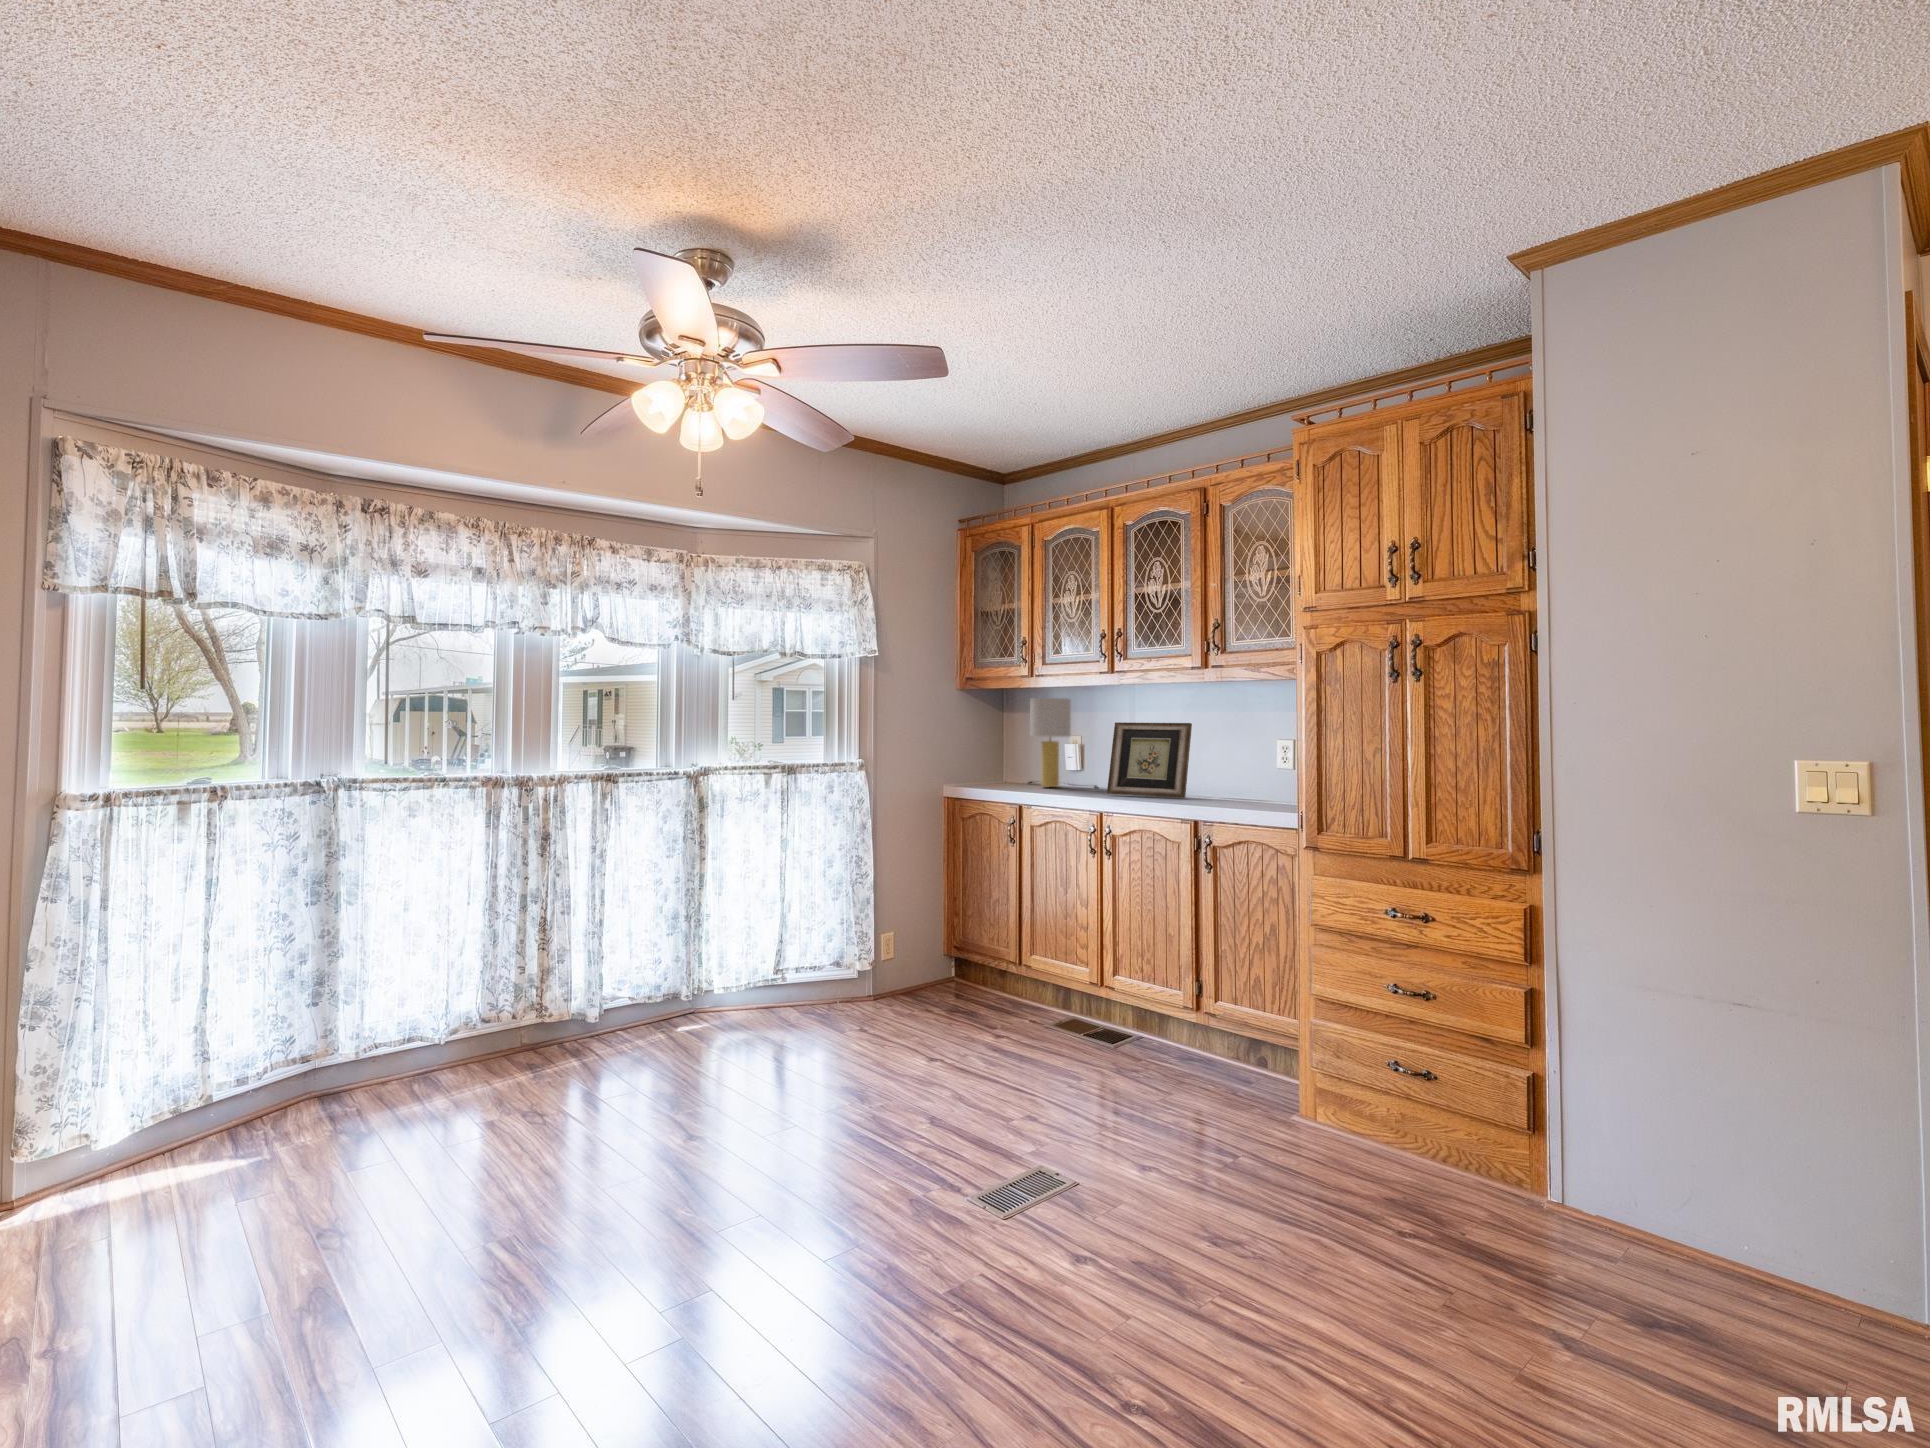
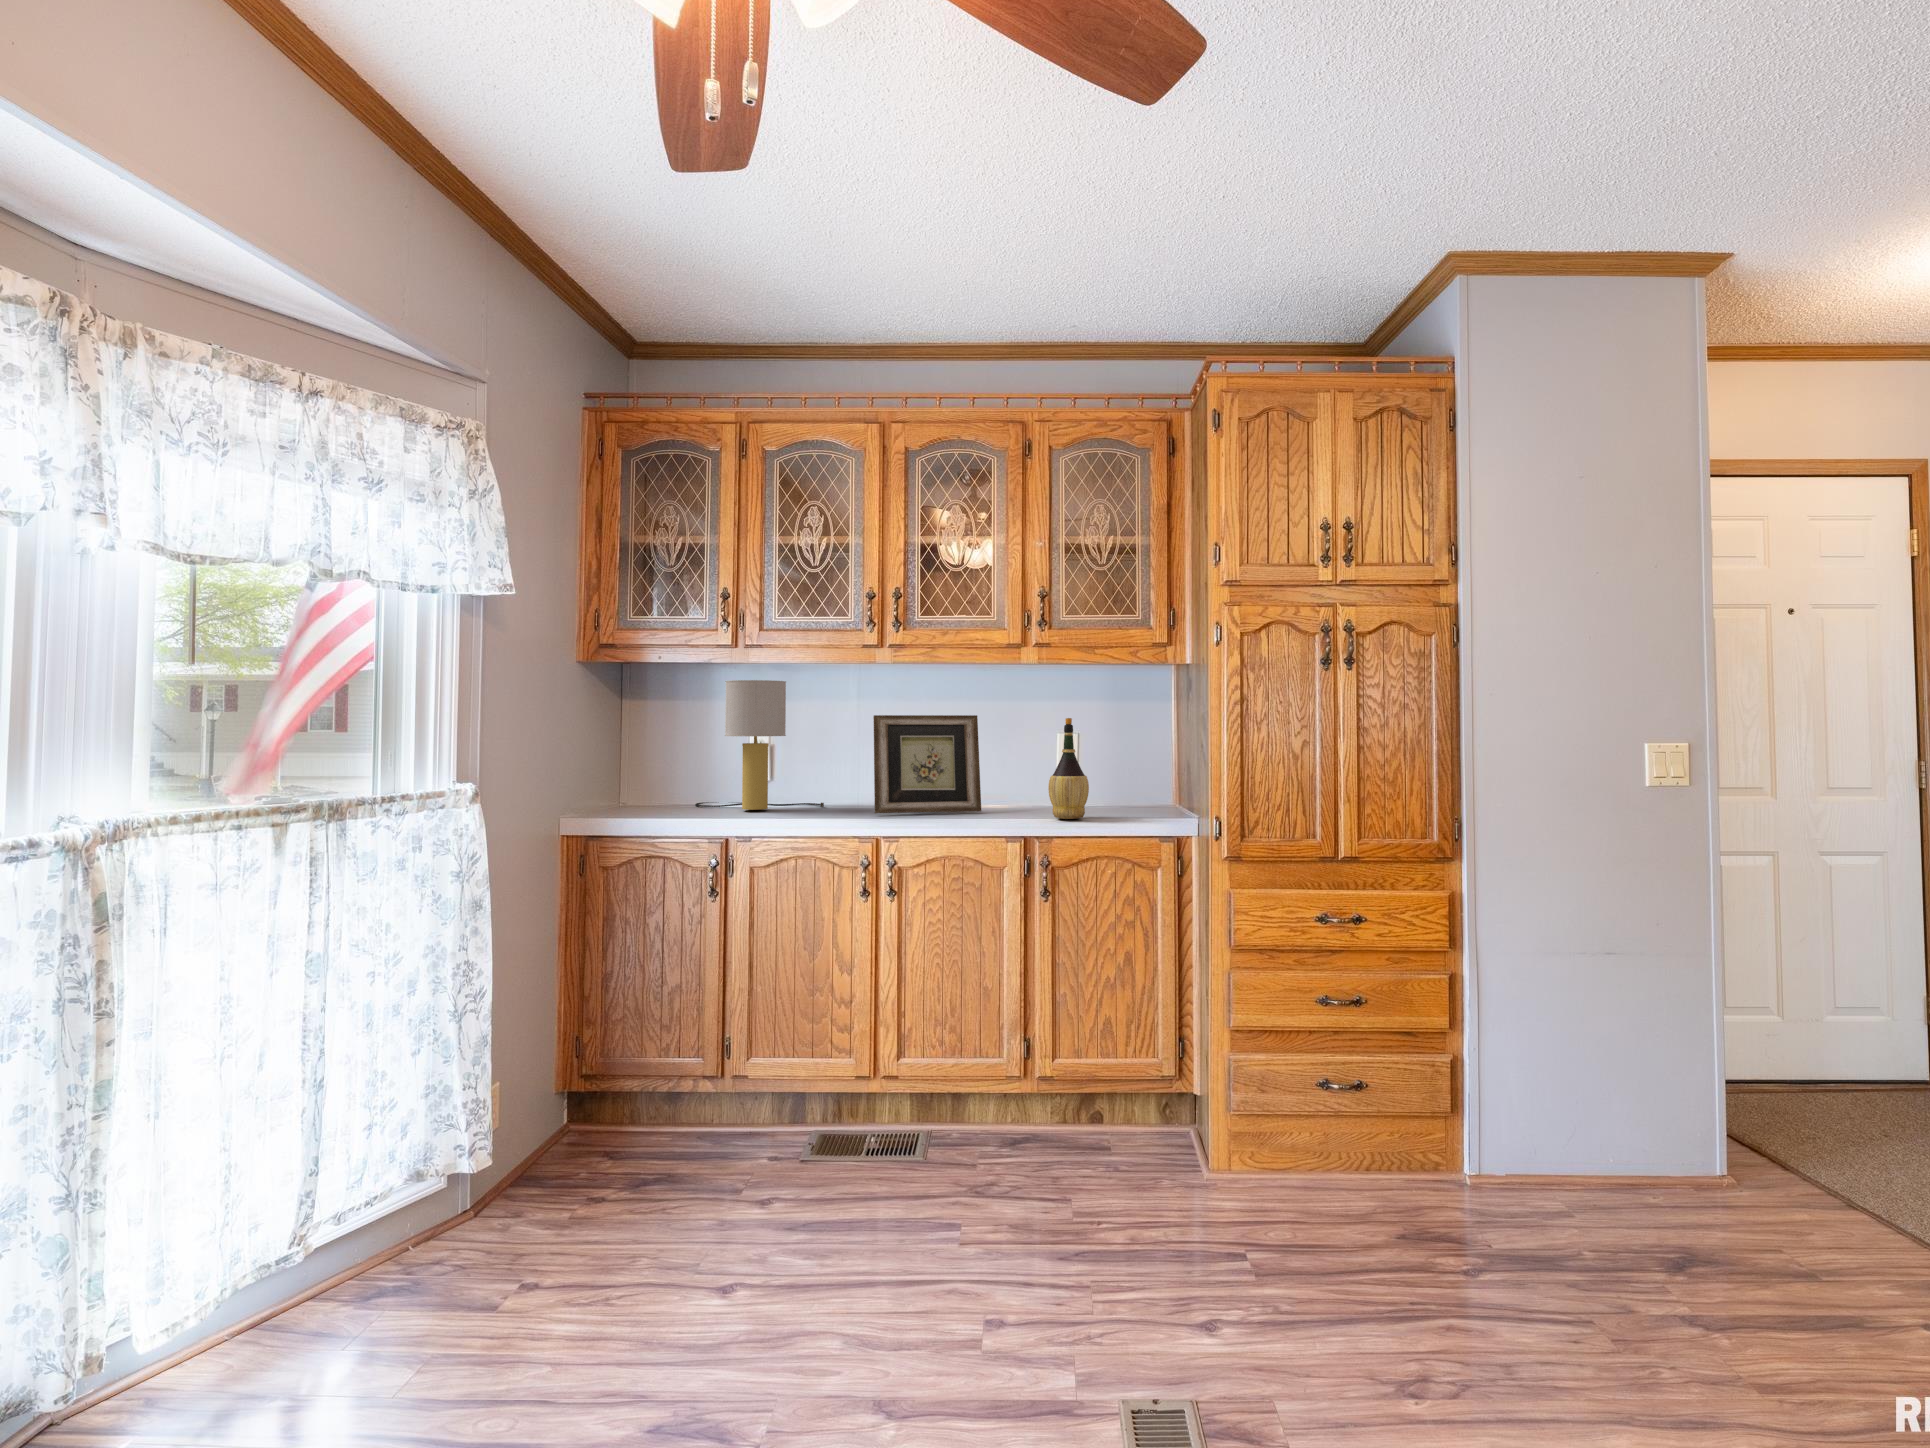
wine bottle: none [1215,725,1249,807] -> present [1048,718,1089,819]

